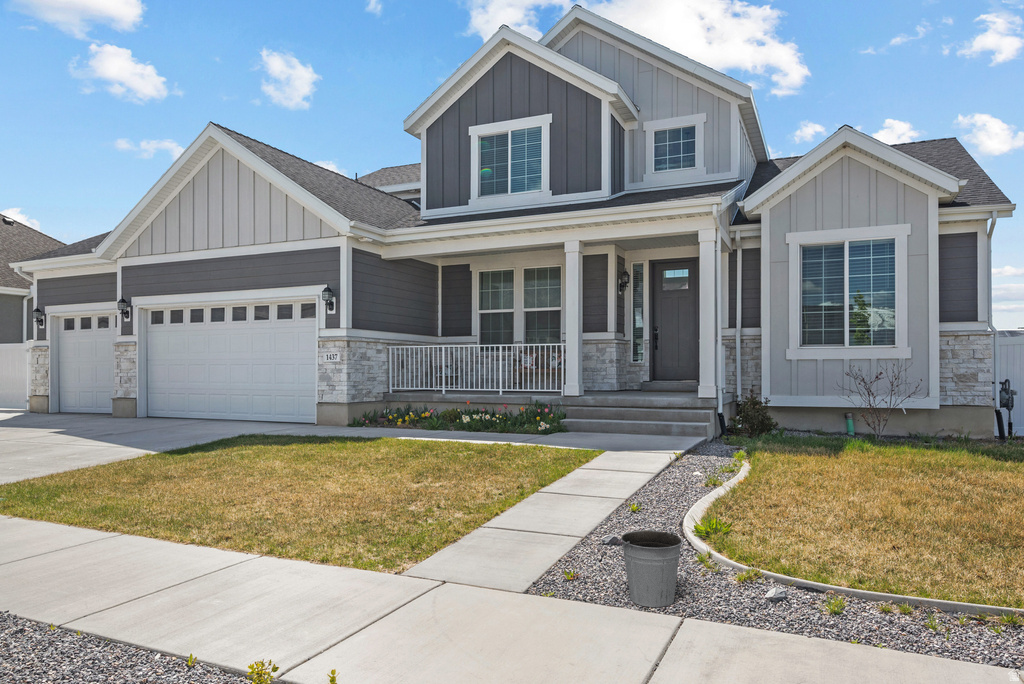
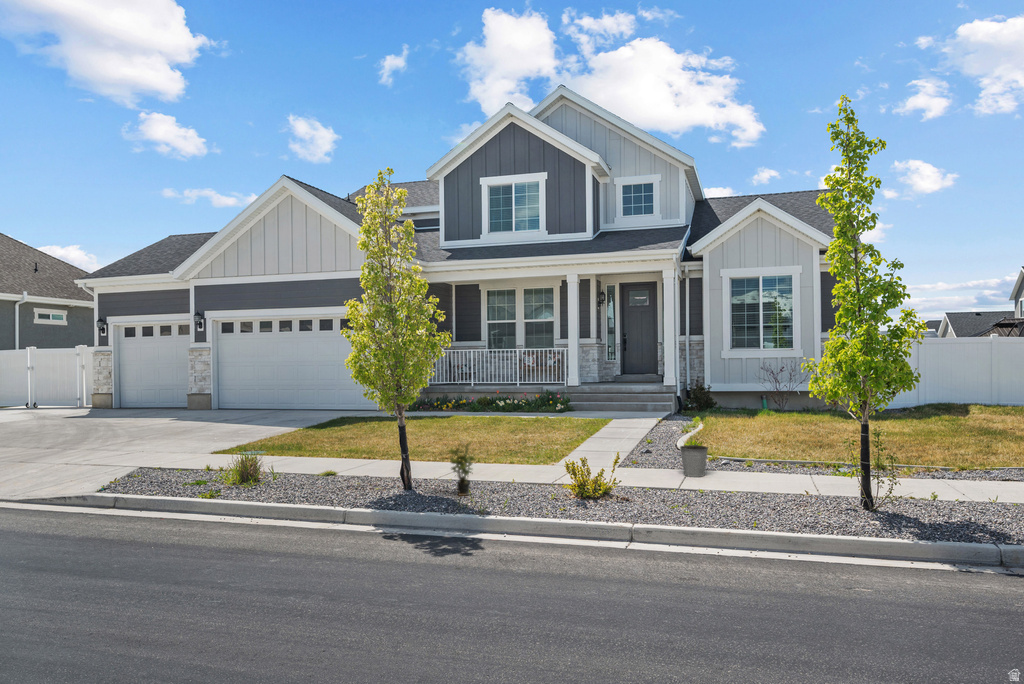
potted plant: none [61,514,138,643] -> present [449,441,475,496]

